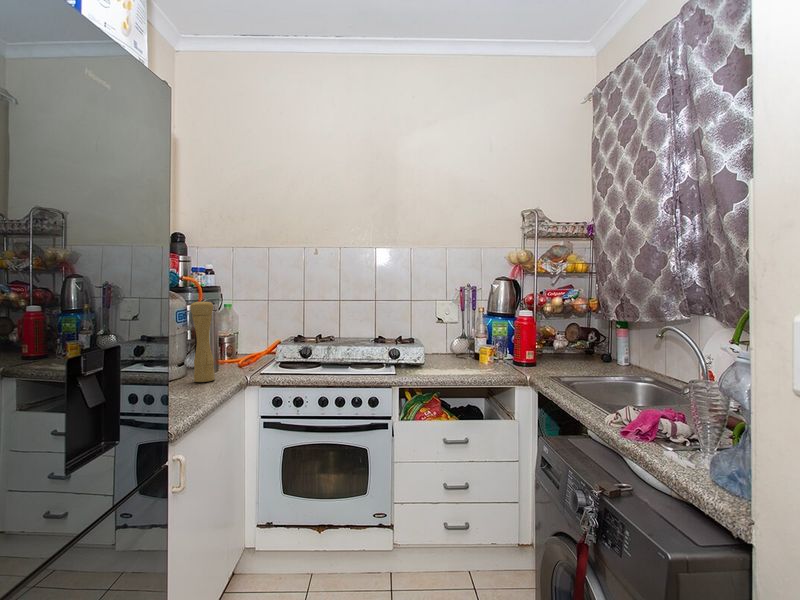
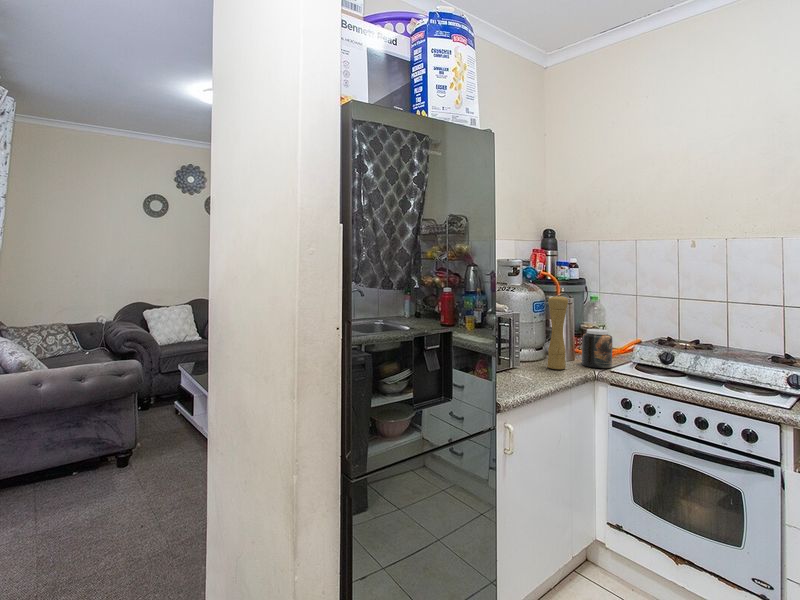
jar: none [228,334,259,373] -> present [582,329,612,368]

